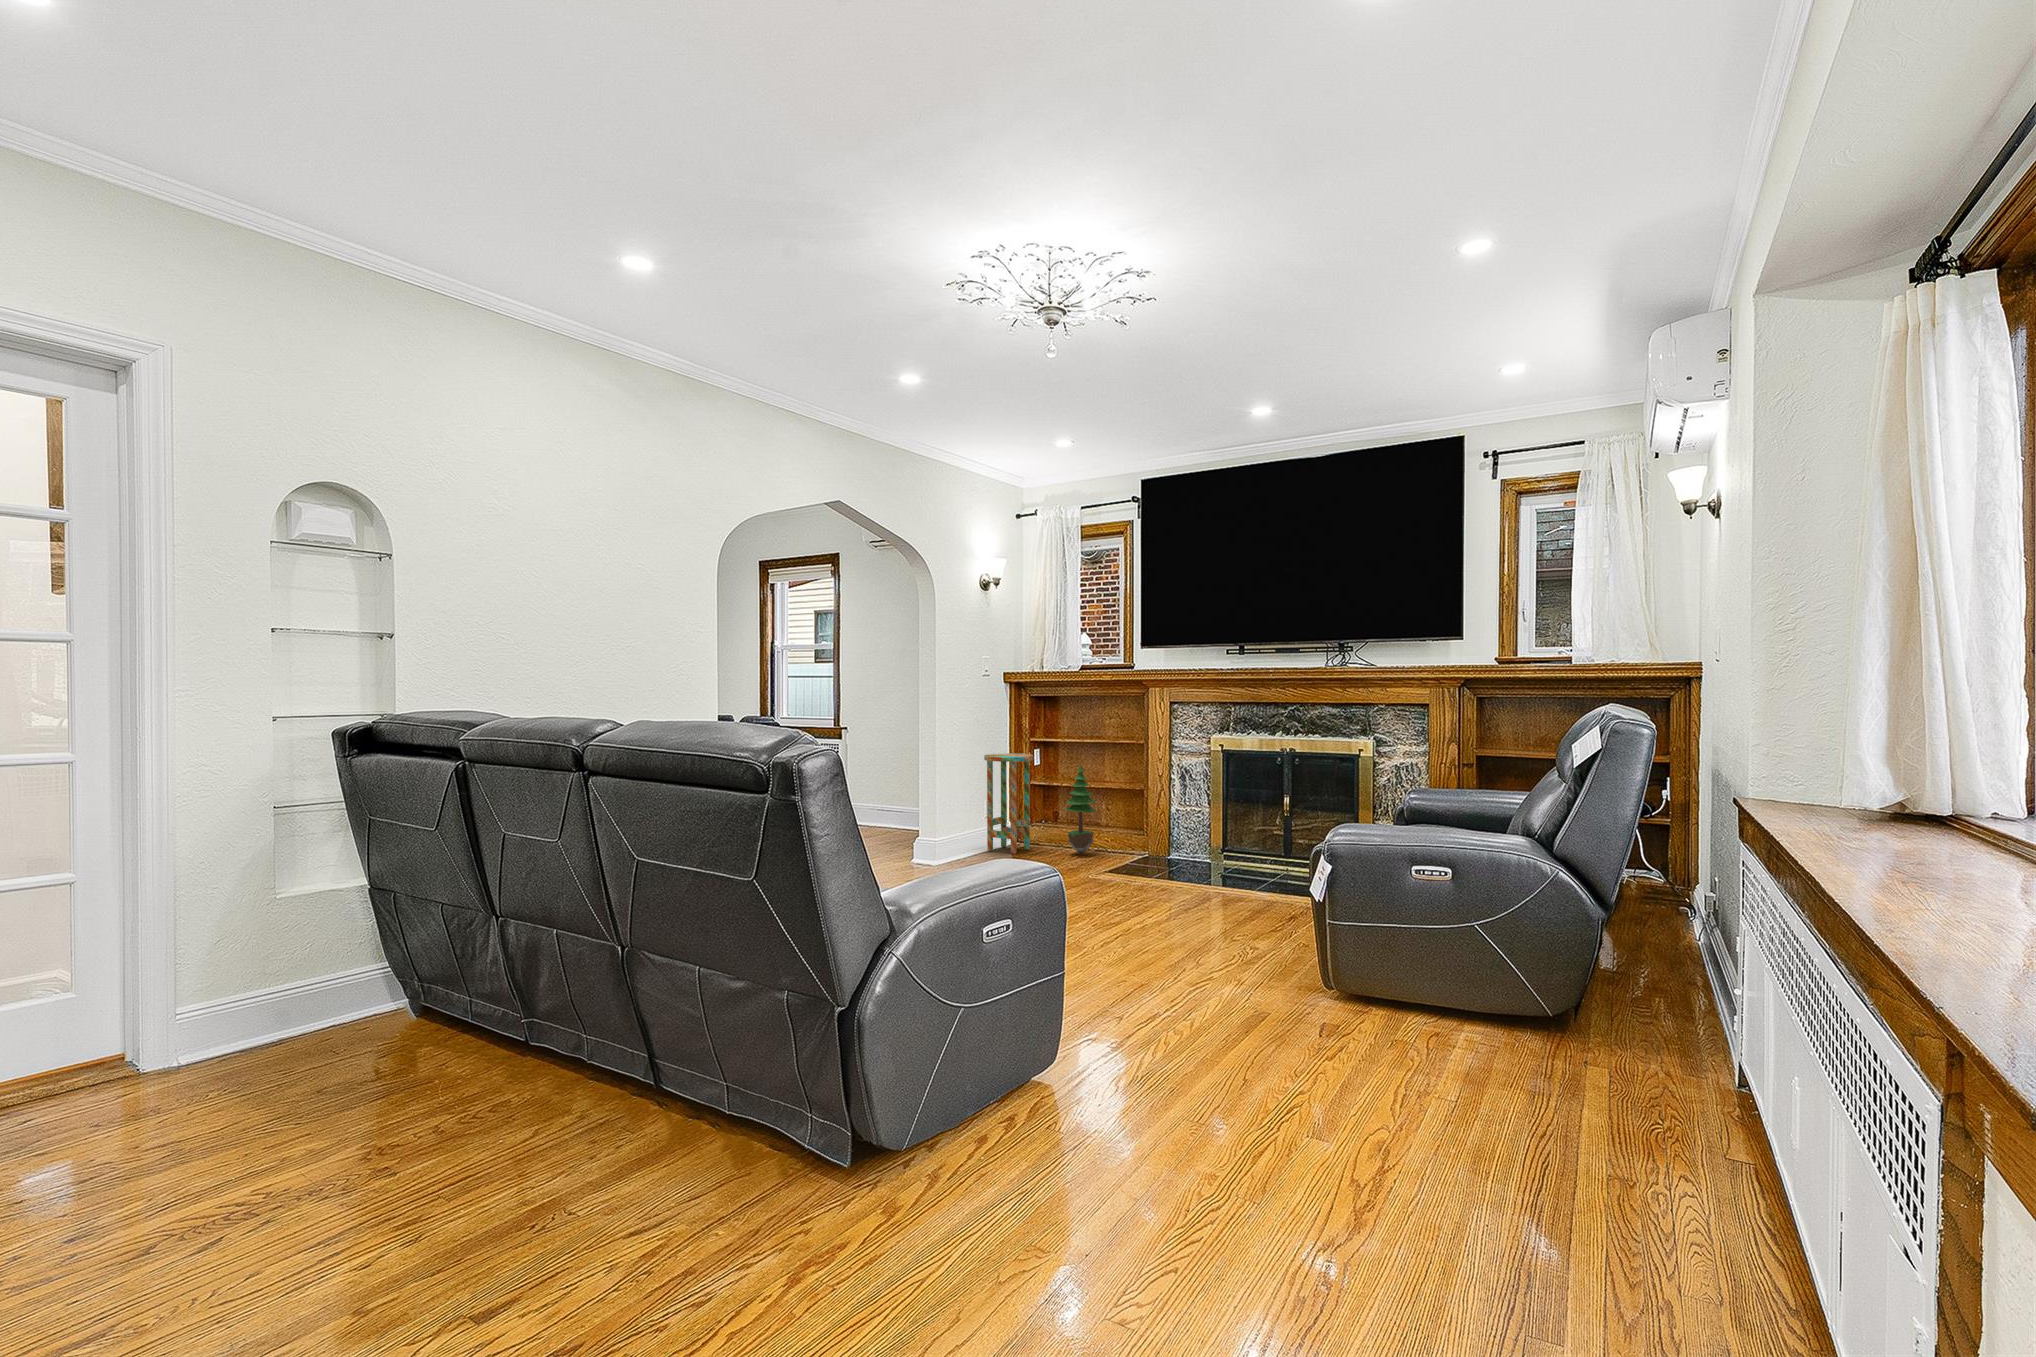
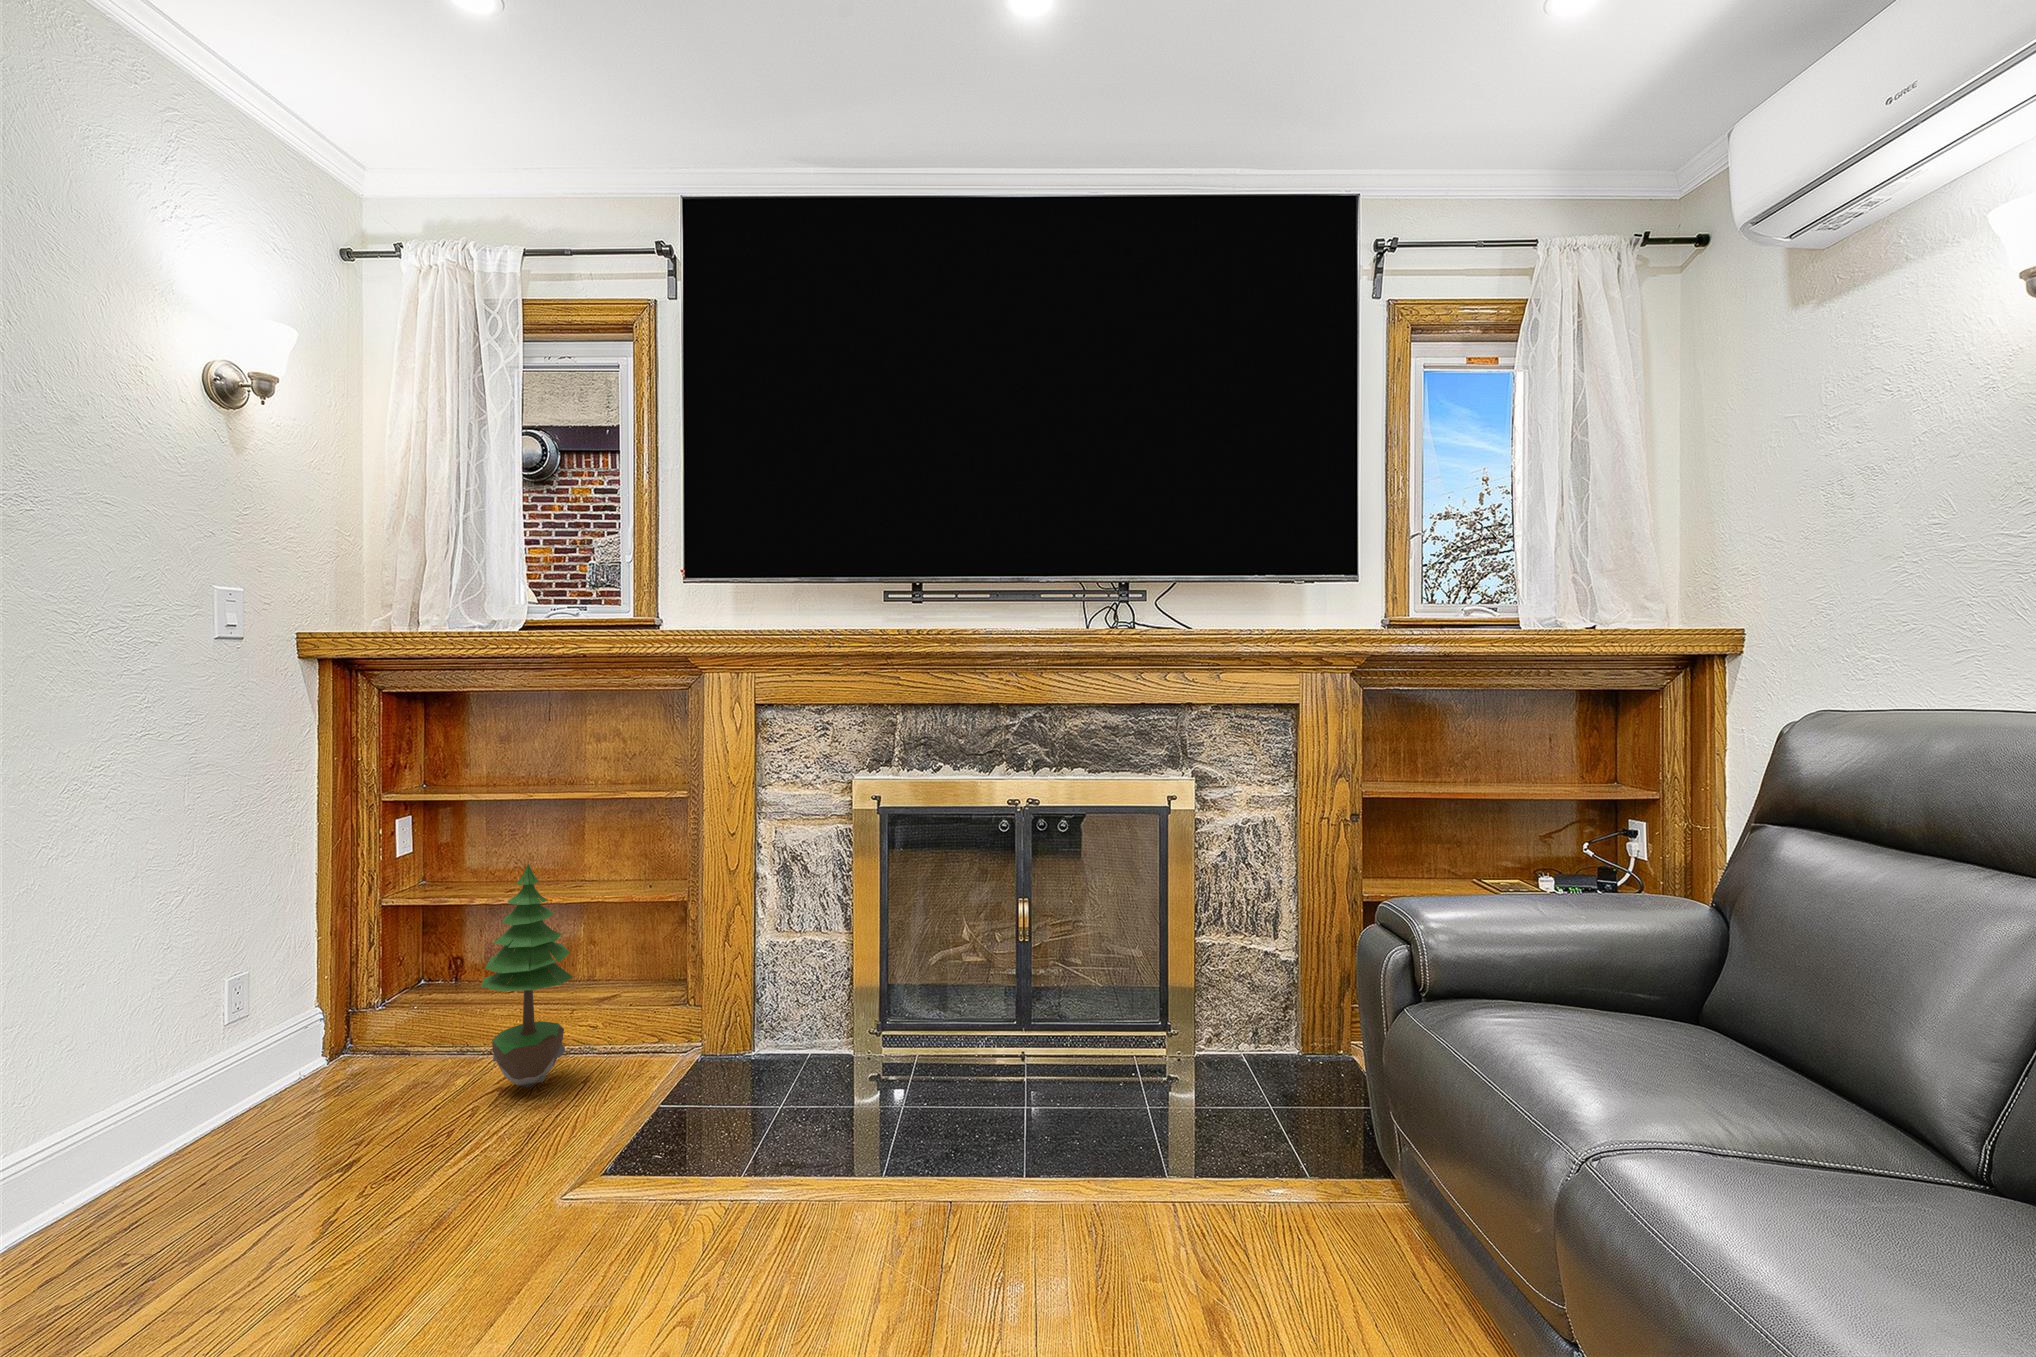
side table: present [984,753,1033,854] -> none [216,842,387,1131]

